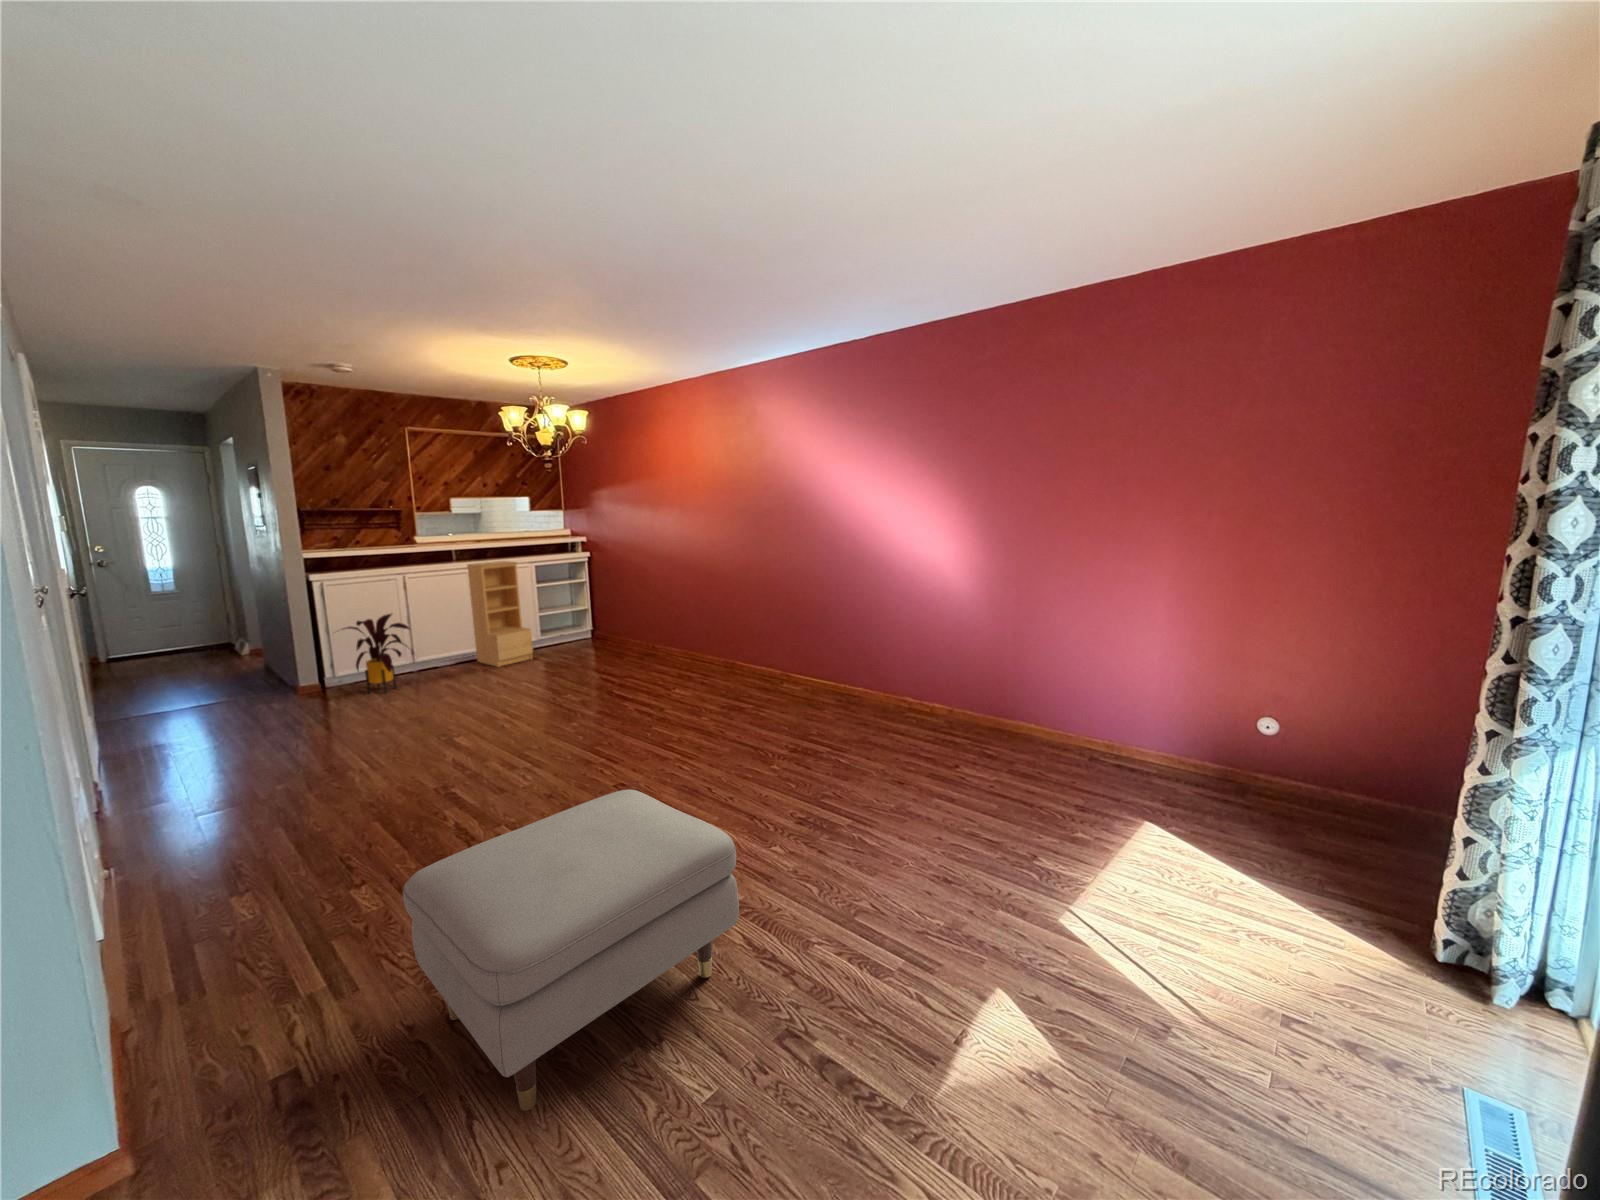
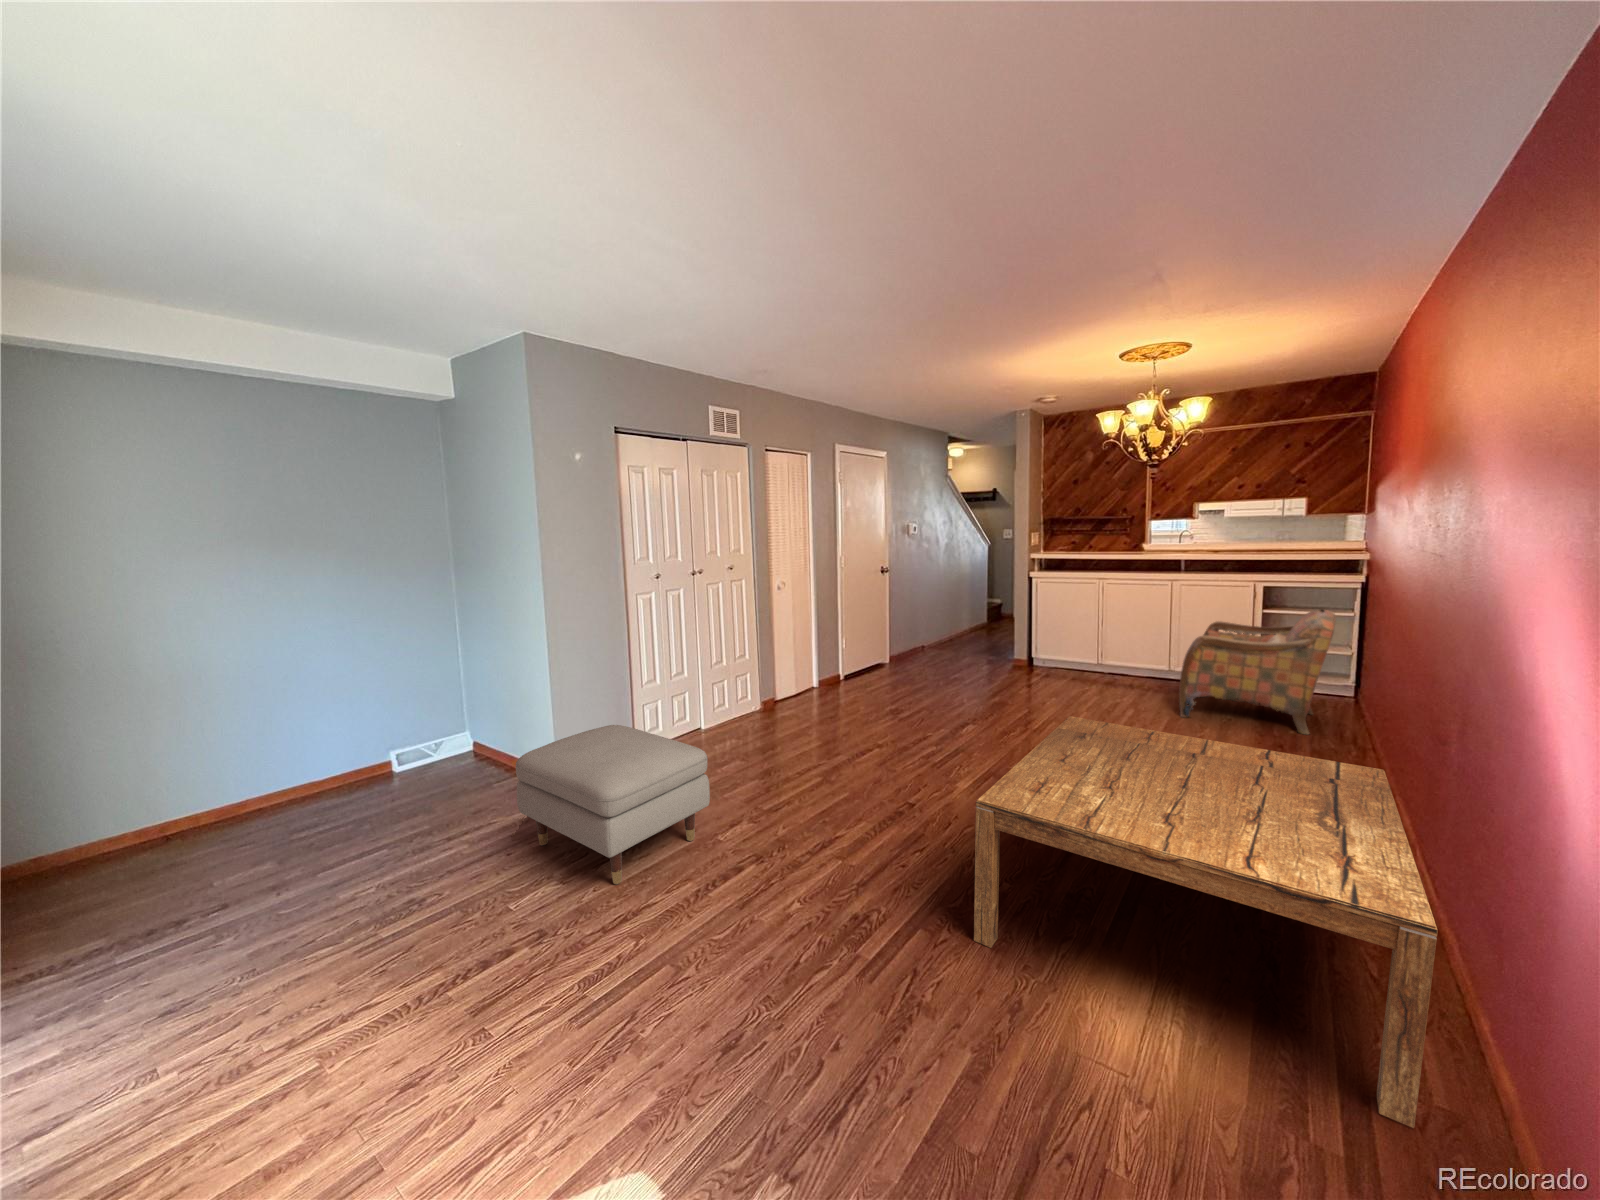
bookshelf: present [467,561,533,667] -> none [1131,577,1183,691]
armchair: none [544,568,652,669] -> present [1179,609,1336,734]
house plant: present [345,614,409,693] -> none [997,611,1055,675]
coffee table: none [705,622,958,781] -> present [974,716,1438,1128]

